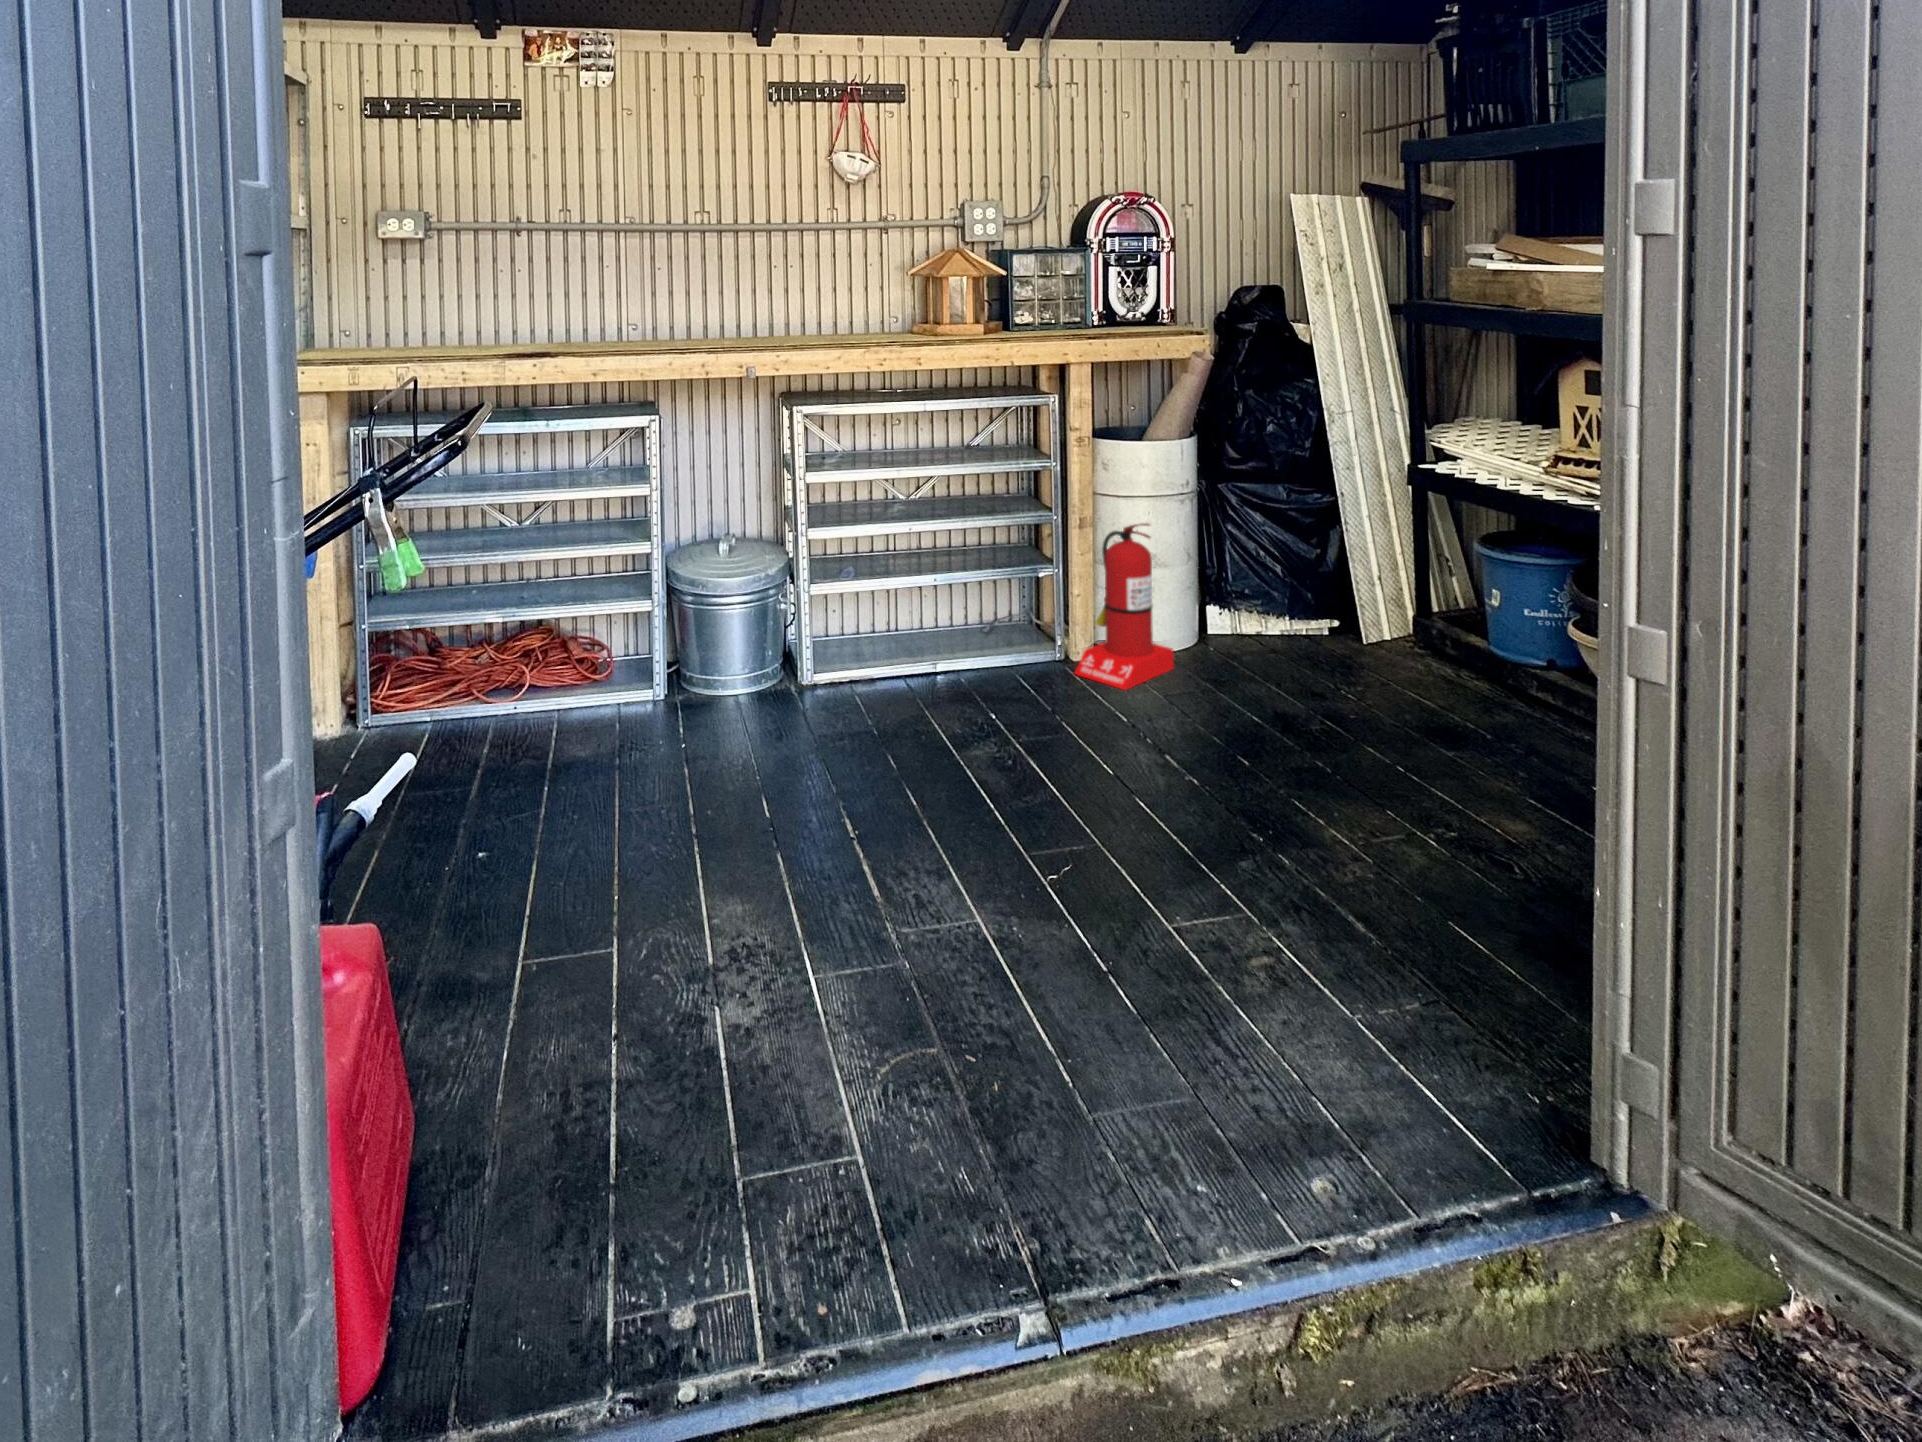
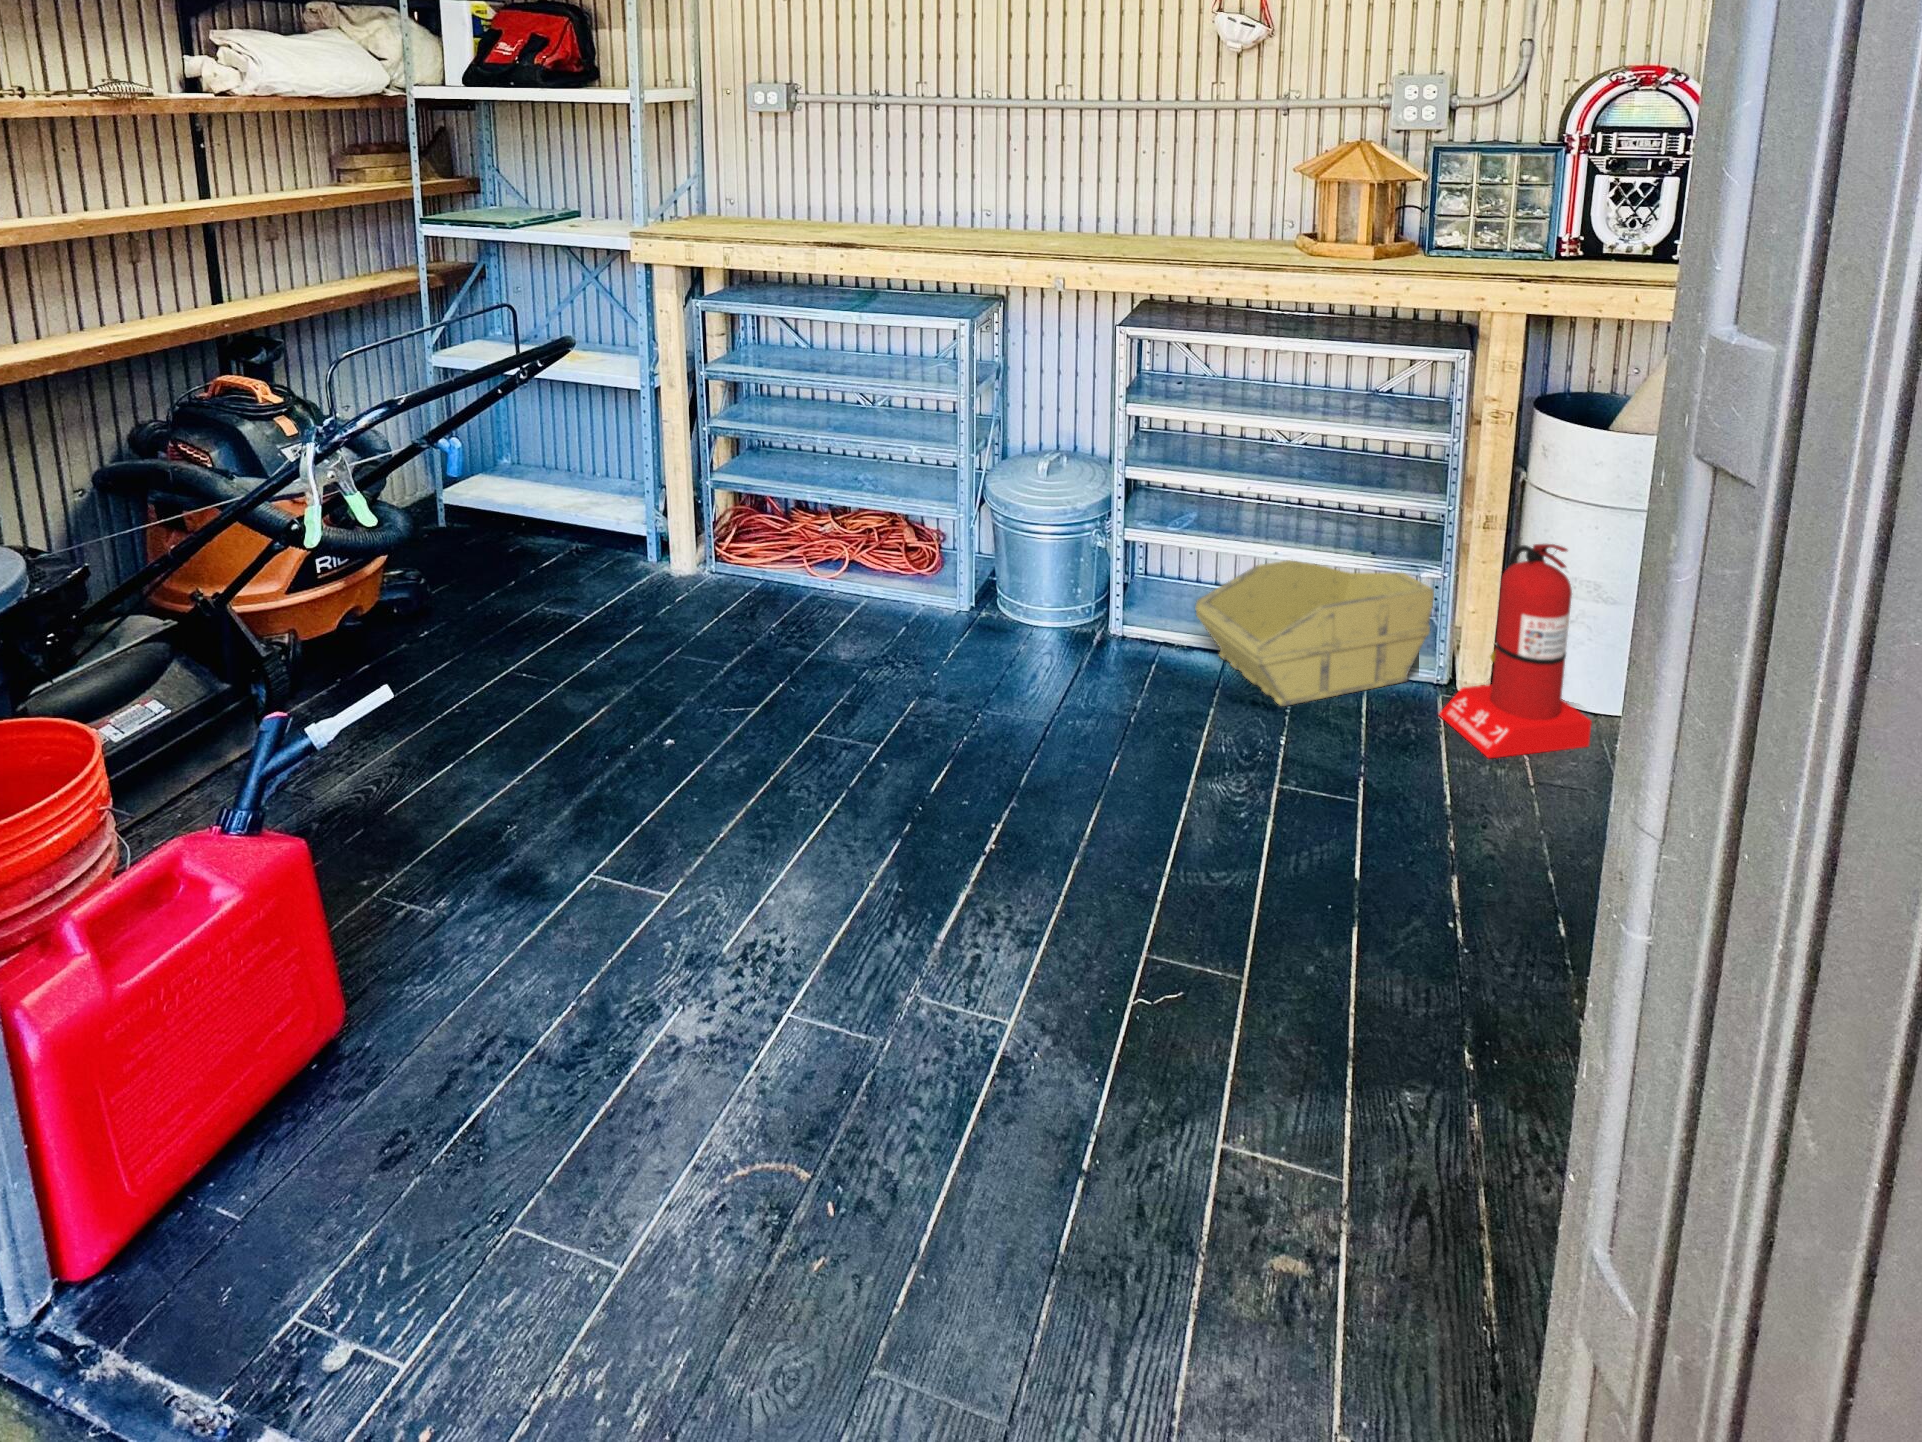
storage bin: none [880,571,1046,695] -> present [1195,560,1434,706]

